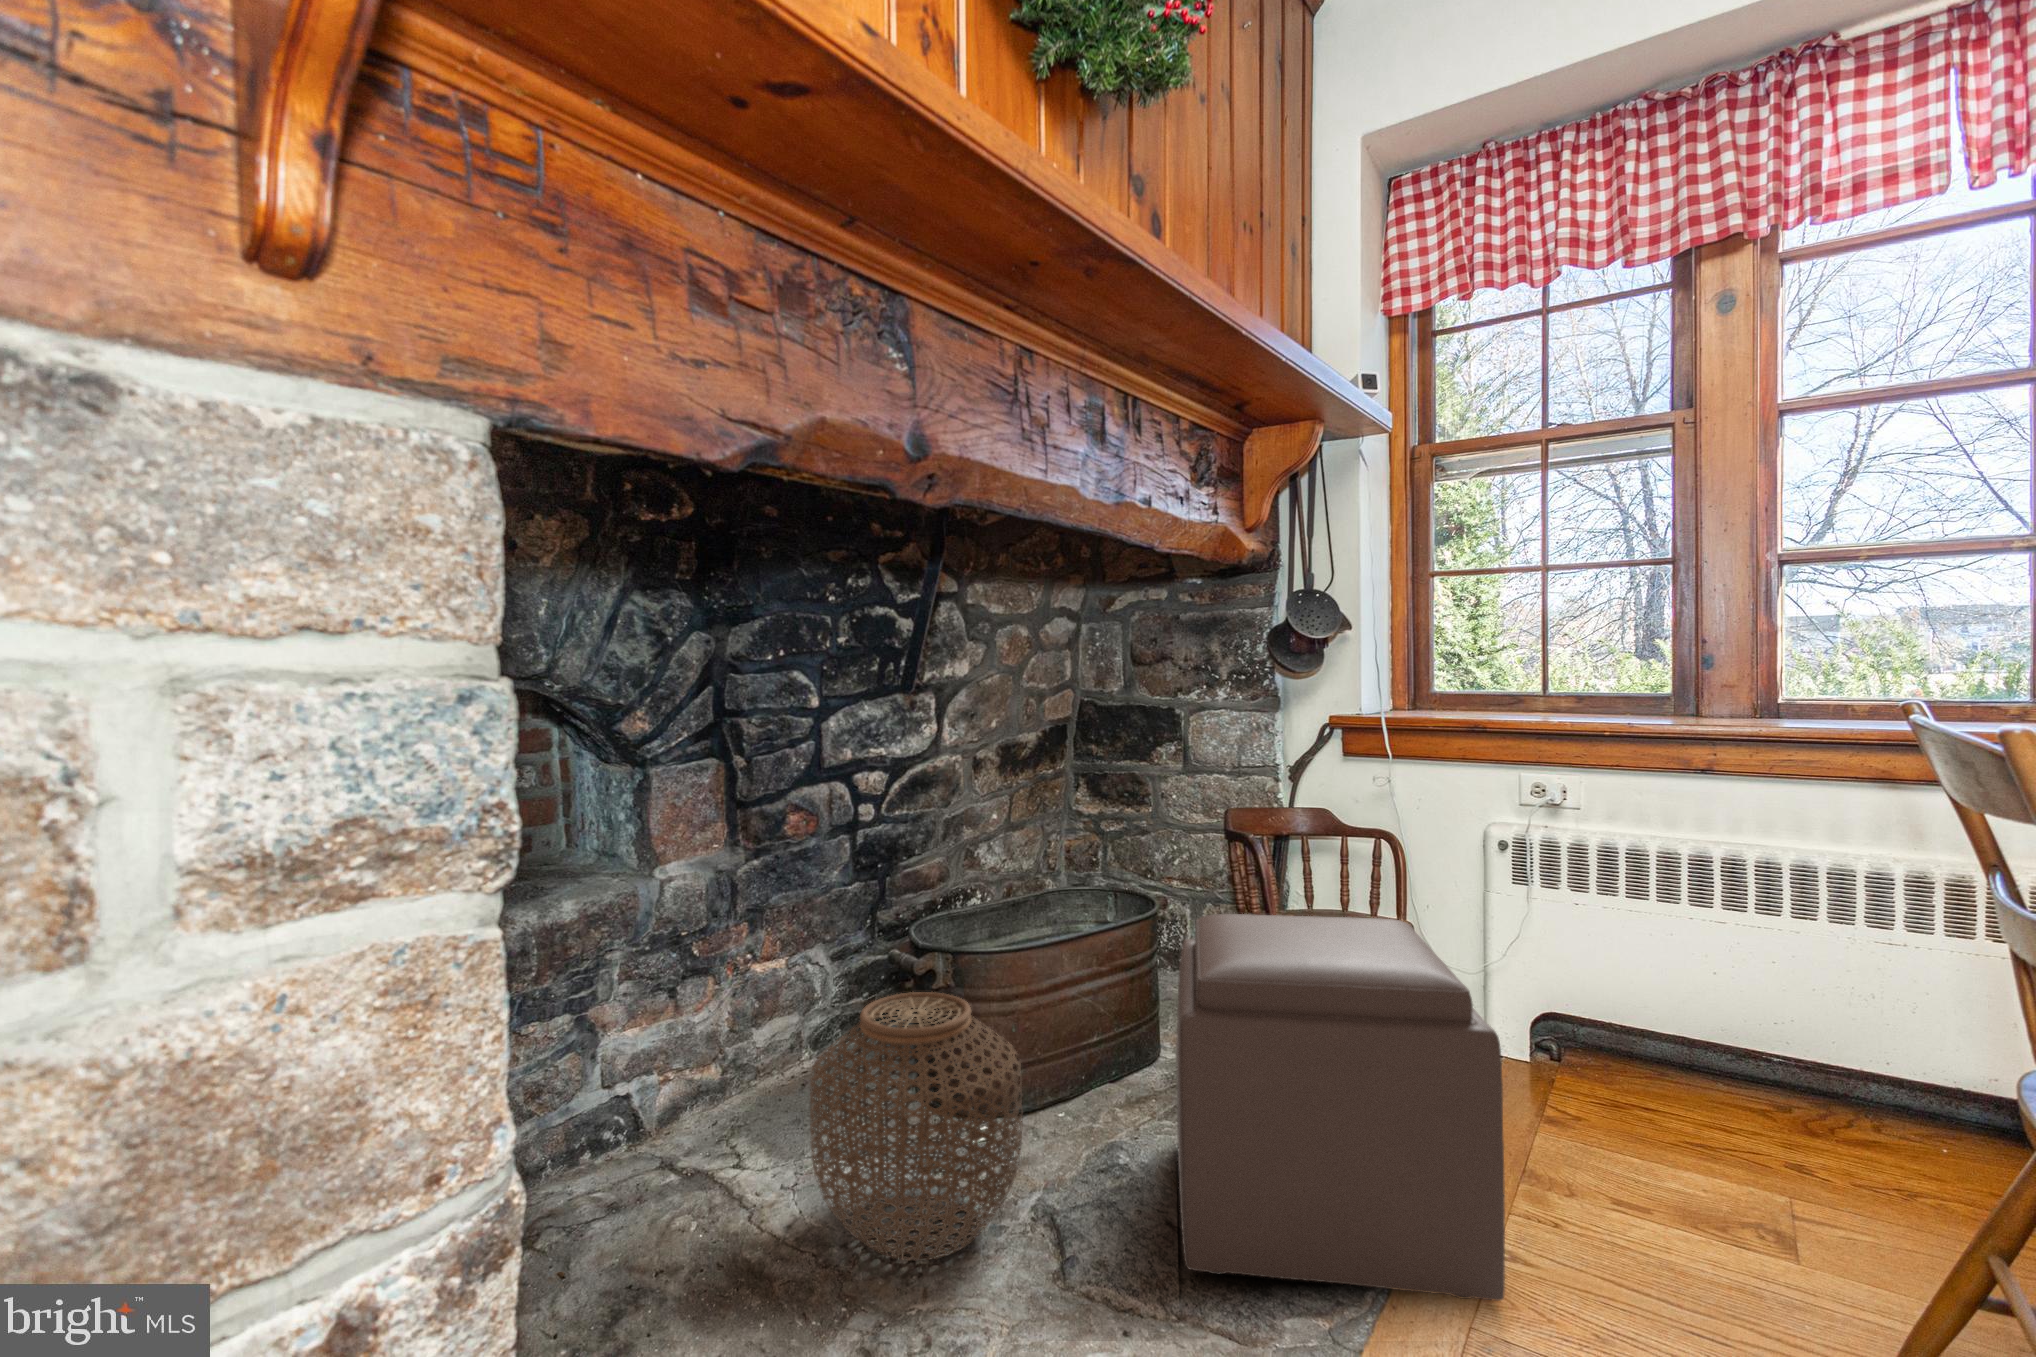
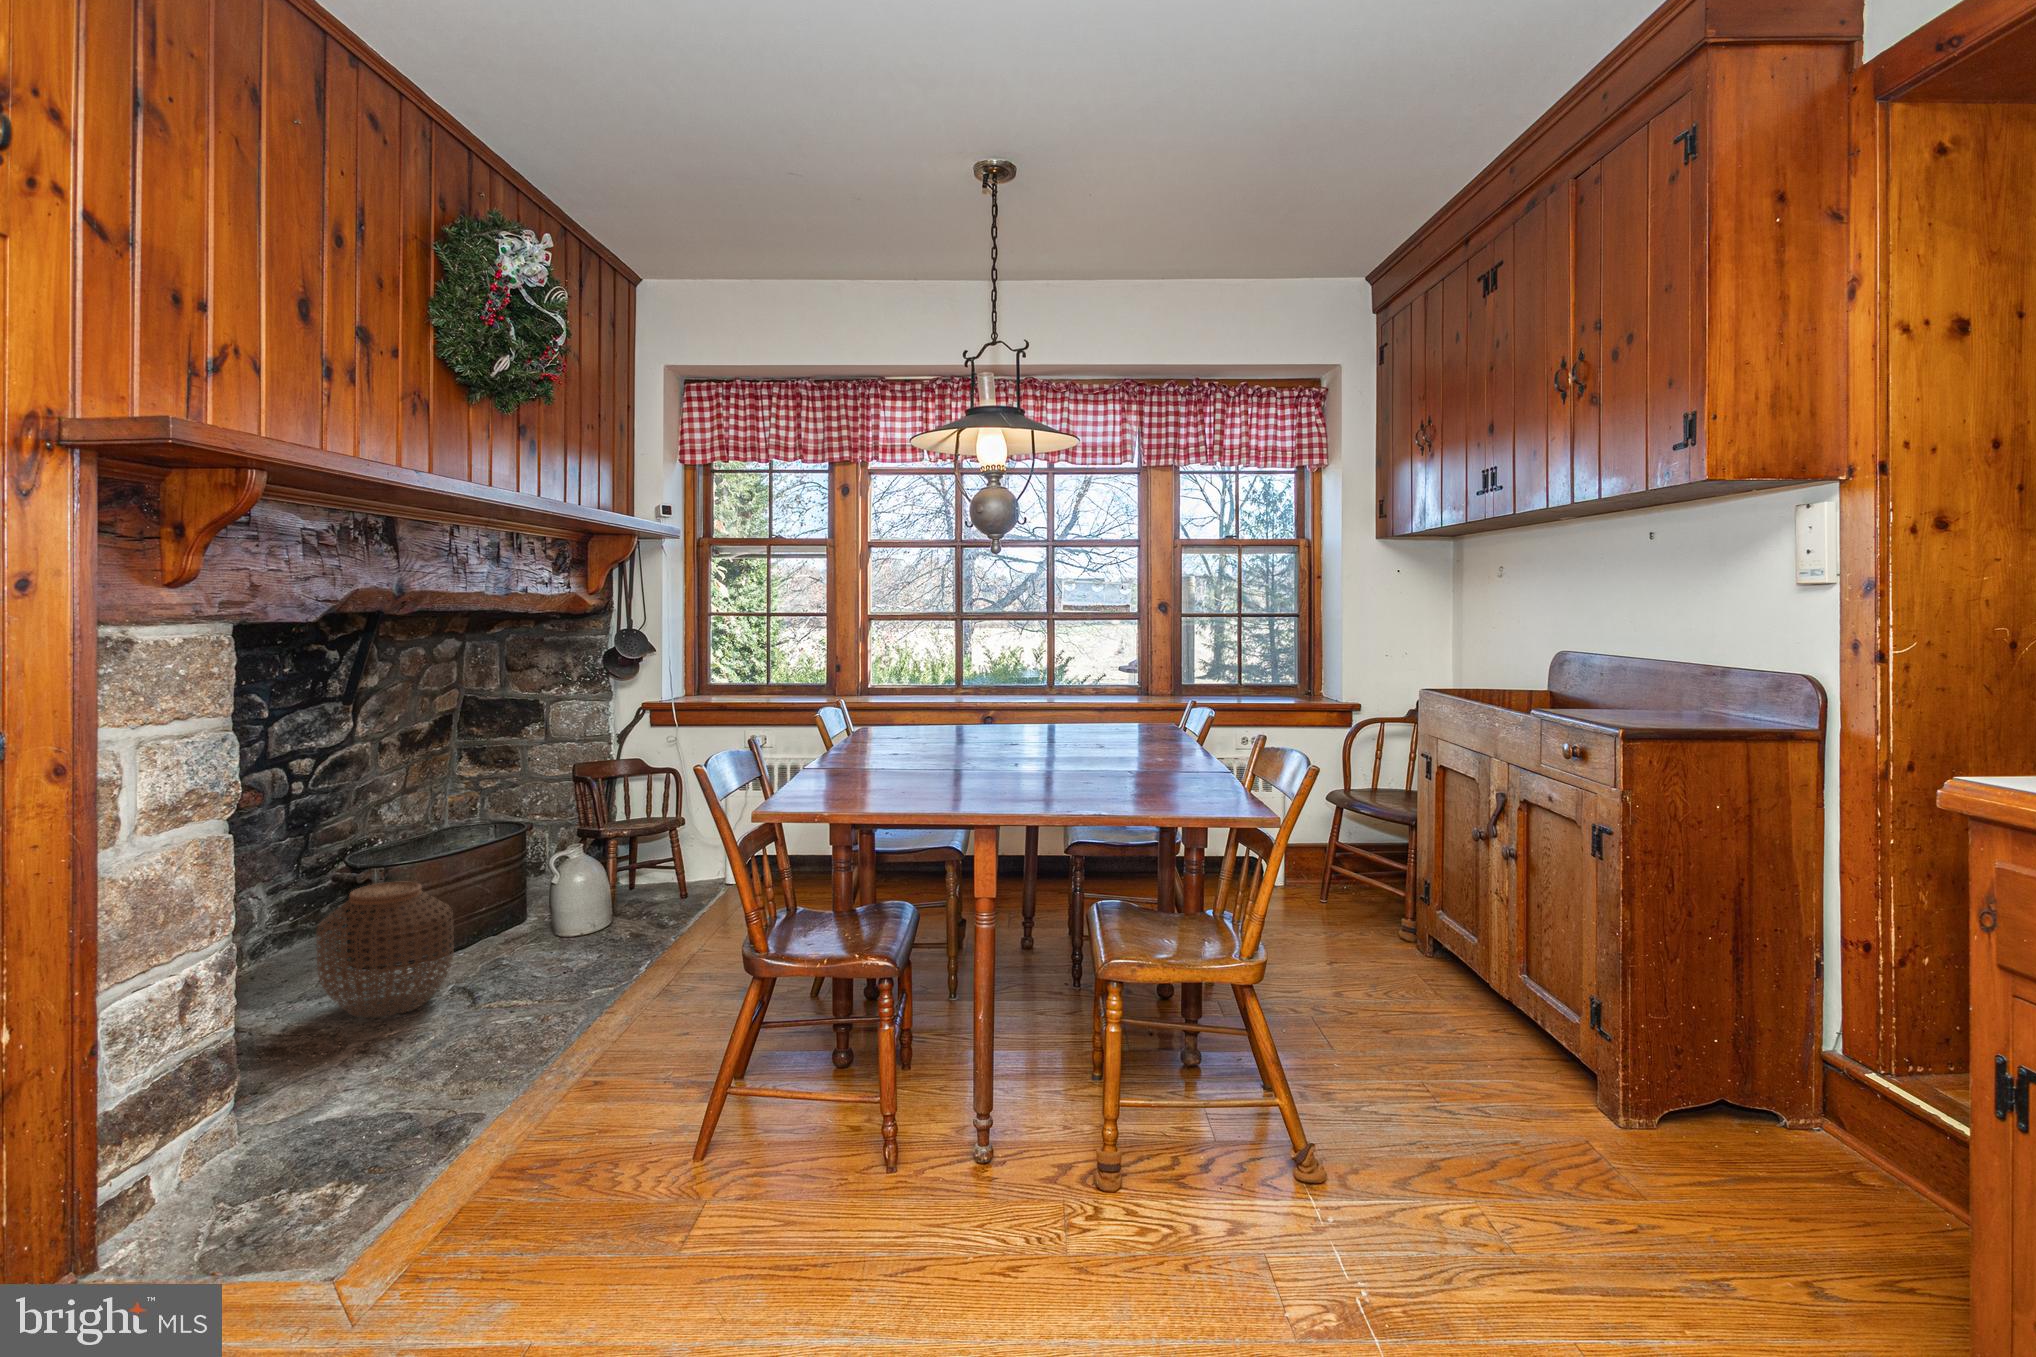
ottoman: present [1176,914,1505,1301] -> none [544,818,695,988]

